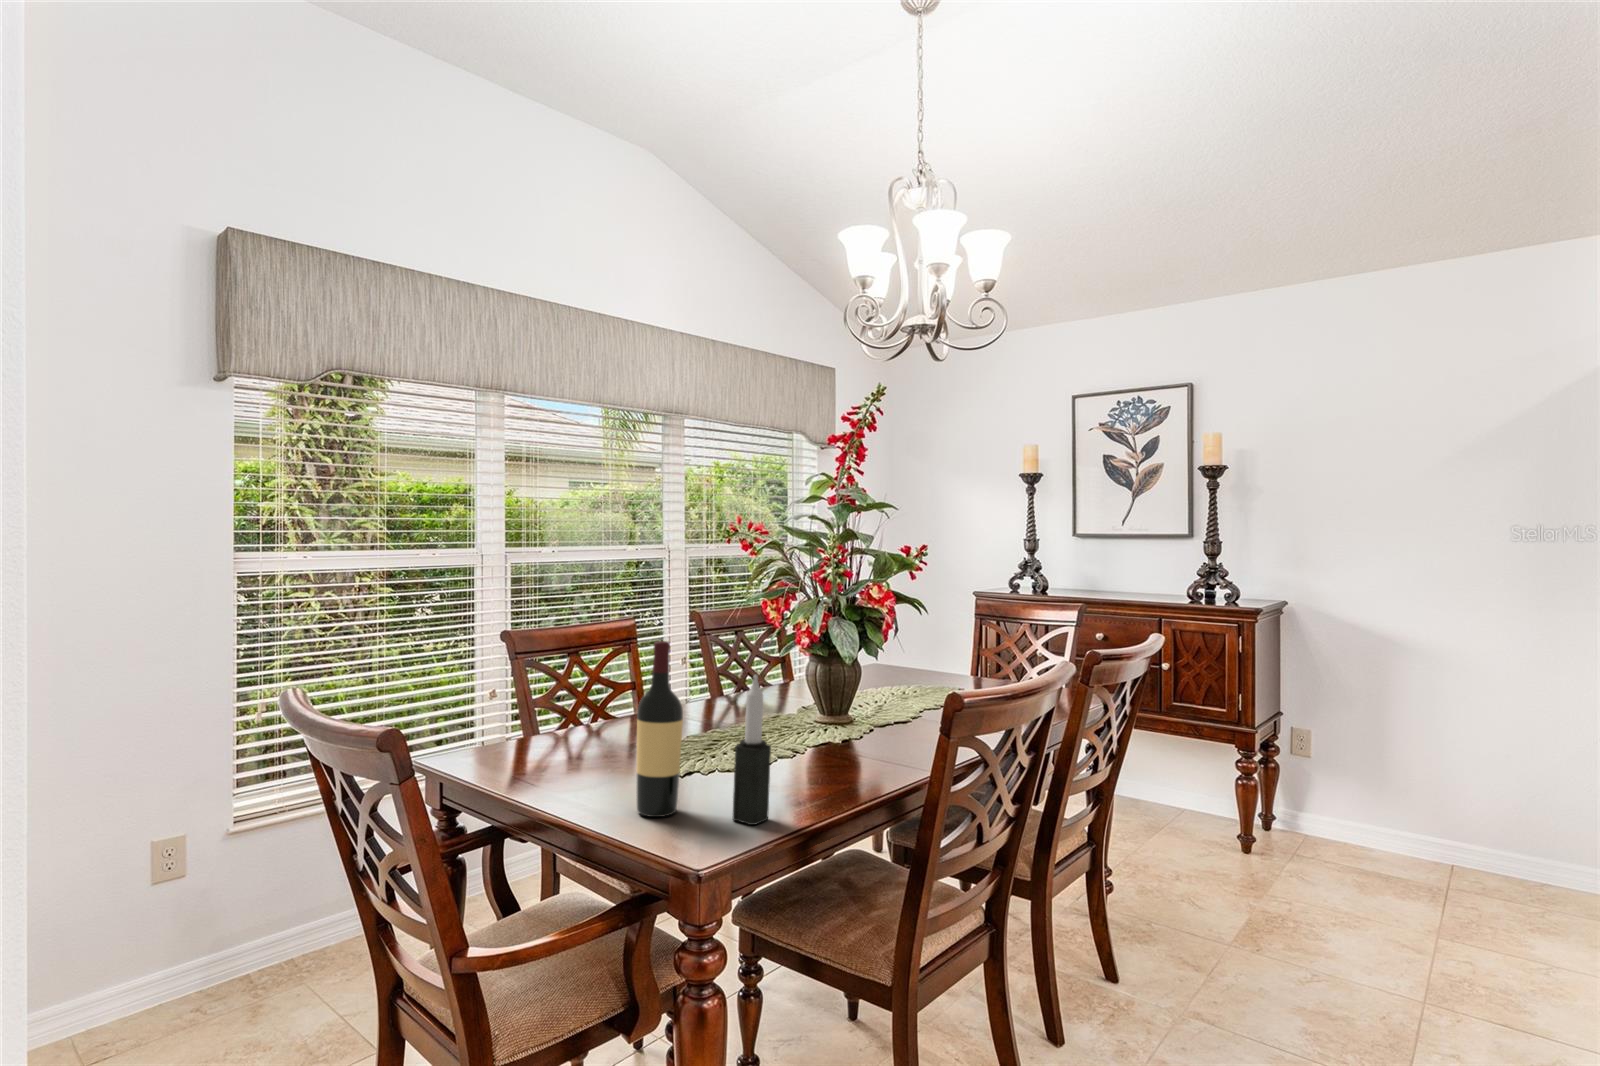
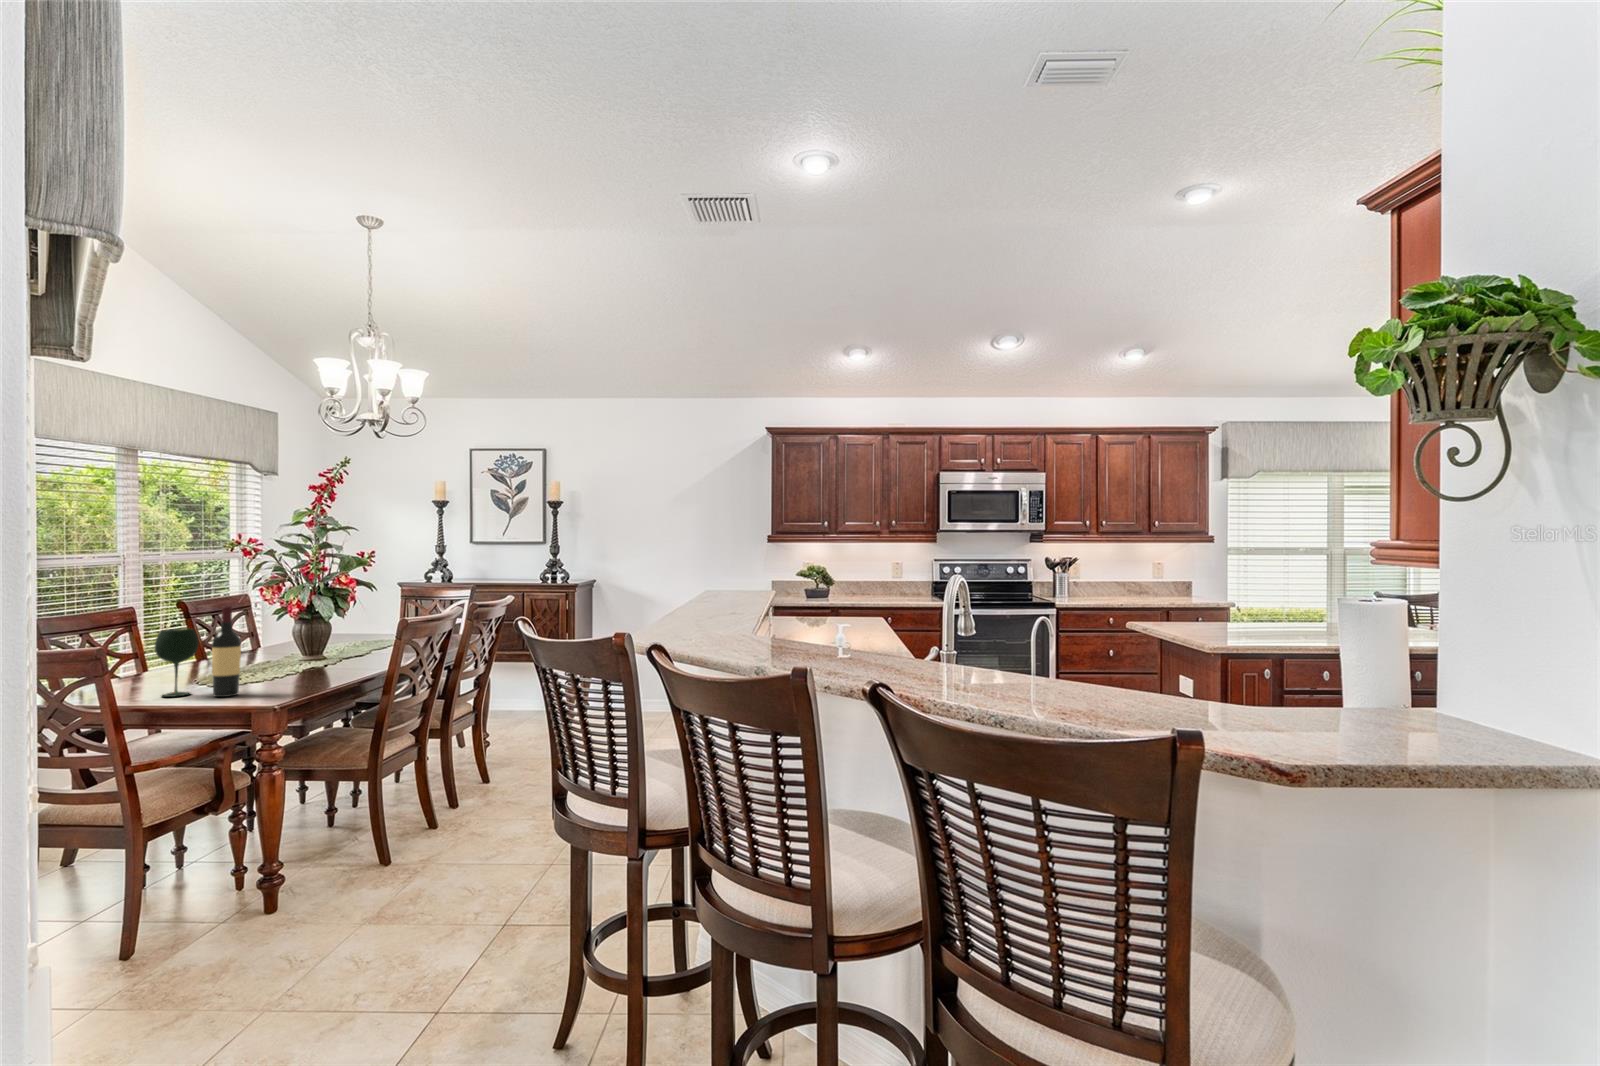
wine glass: none [566,671,630,797] -> present [155,629,199,697]
candle: present [733,675,771,825] -> none [275,619,296,692]

